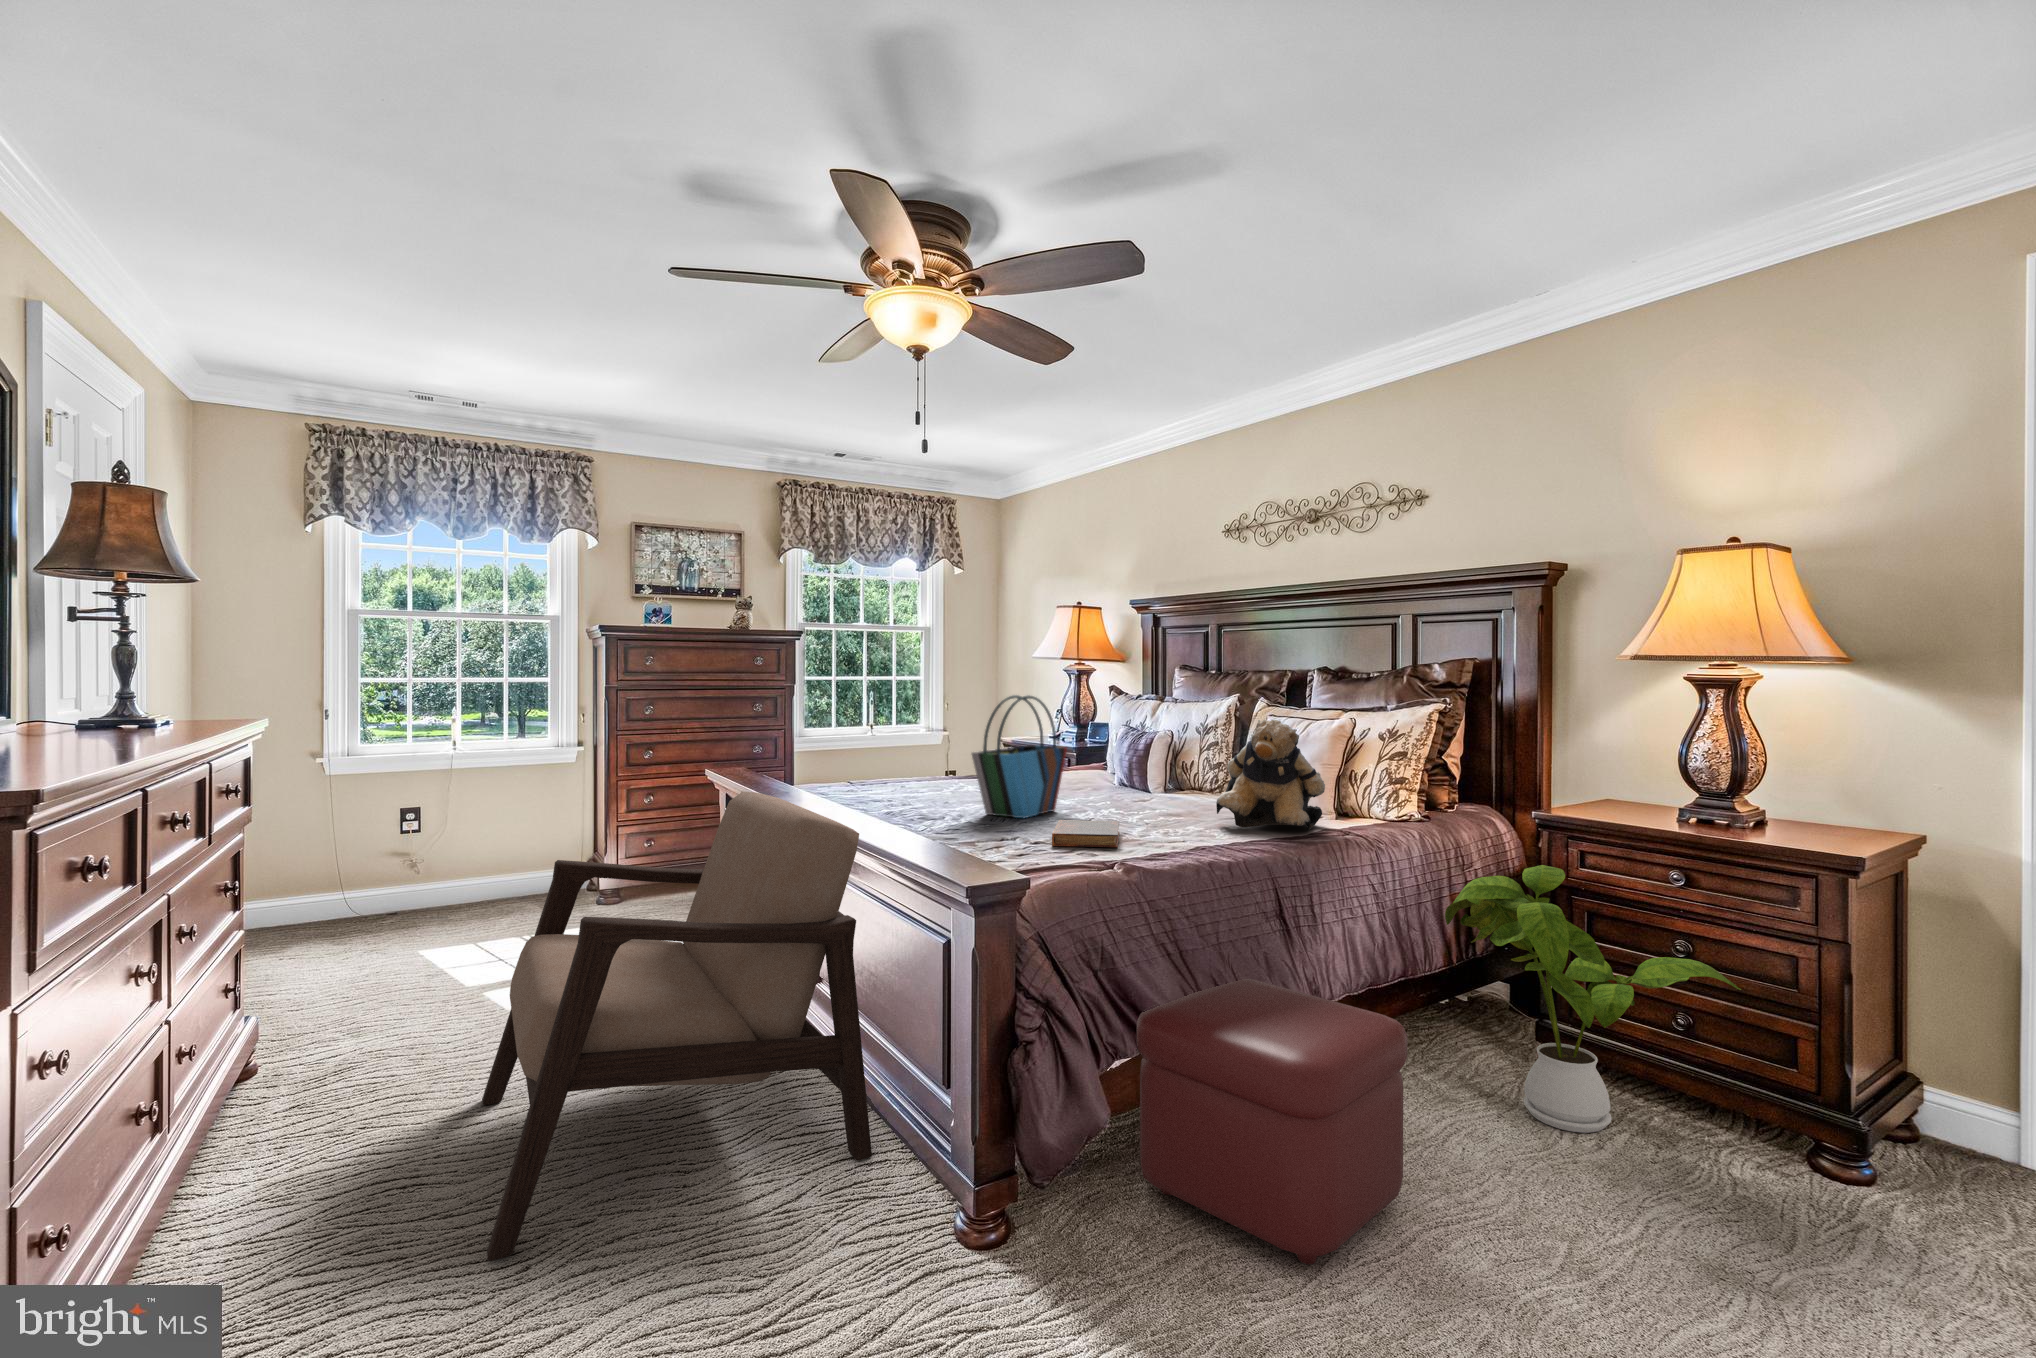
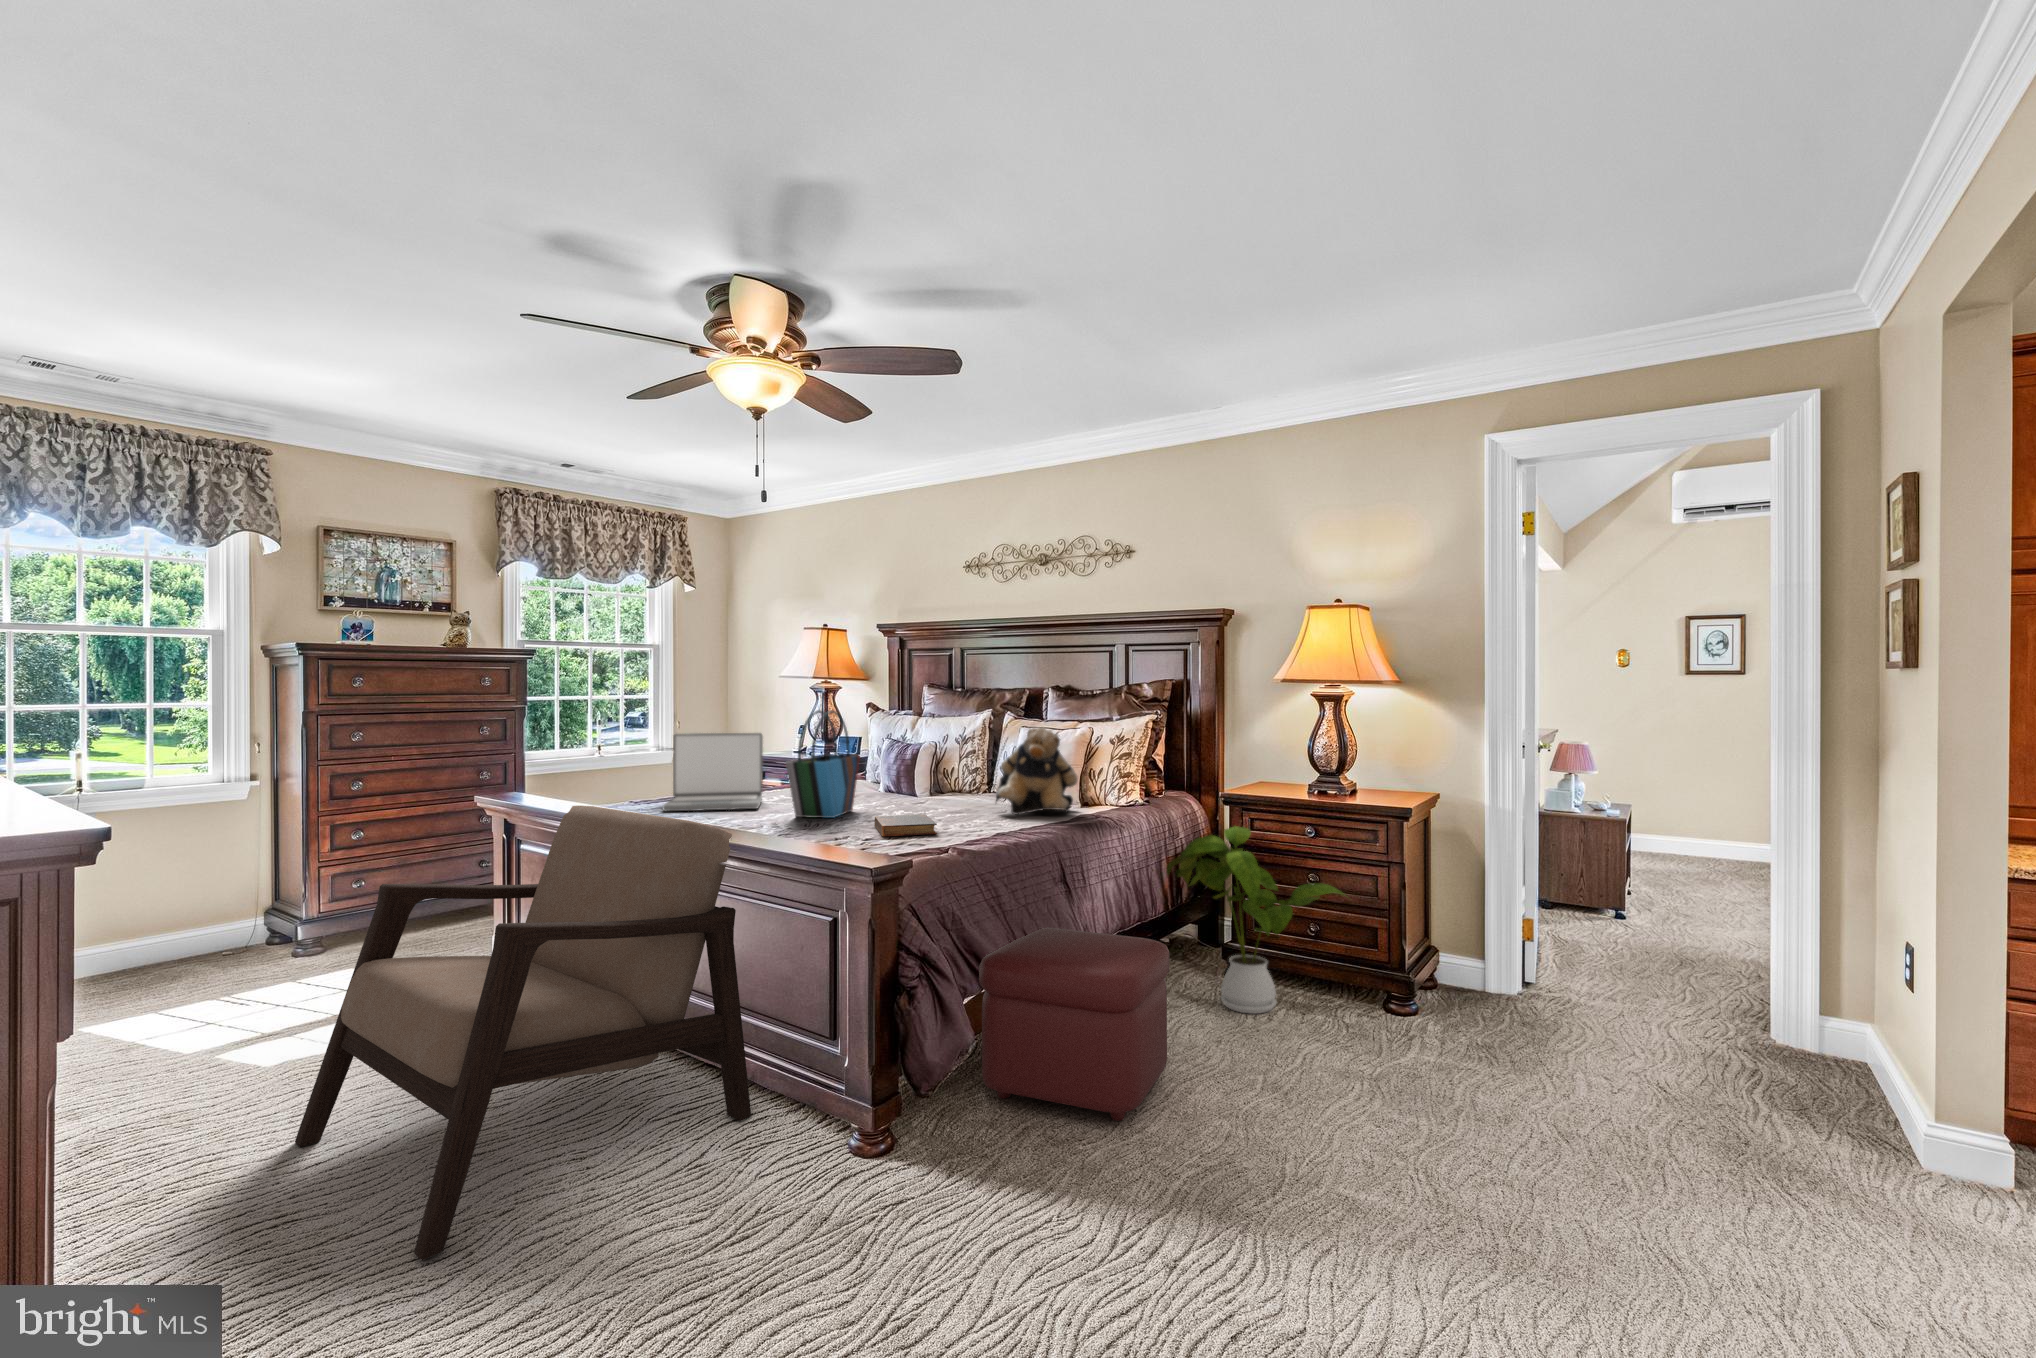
laptop: none [864,718,975,802] -> present [663,733,763,811]

